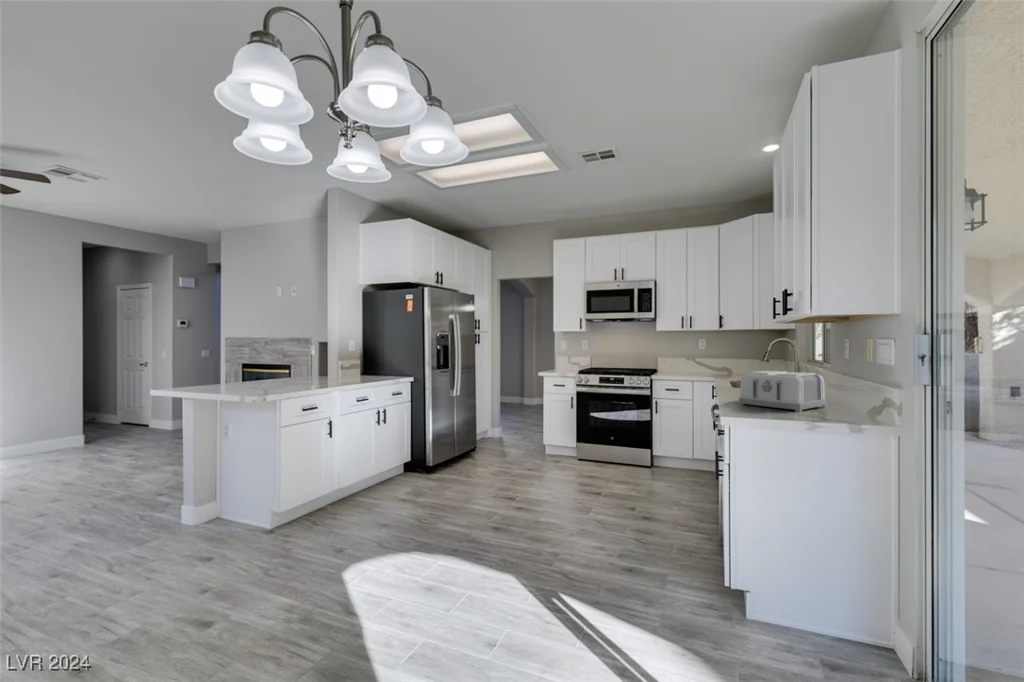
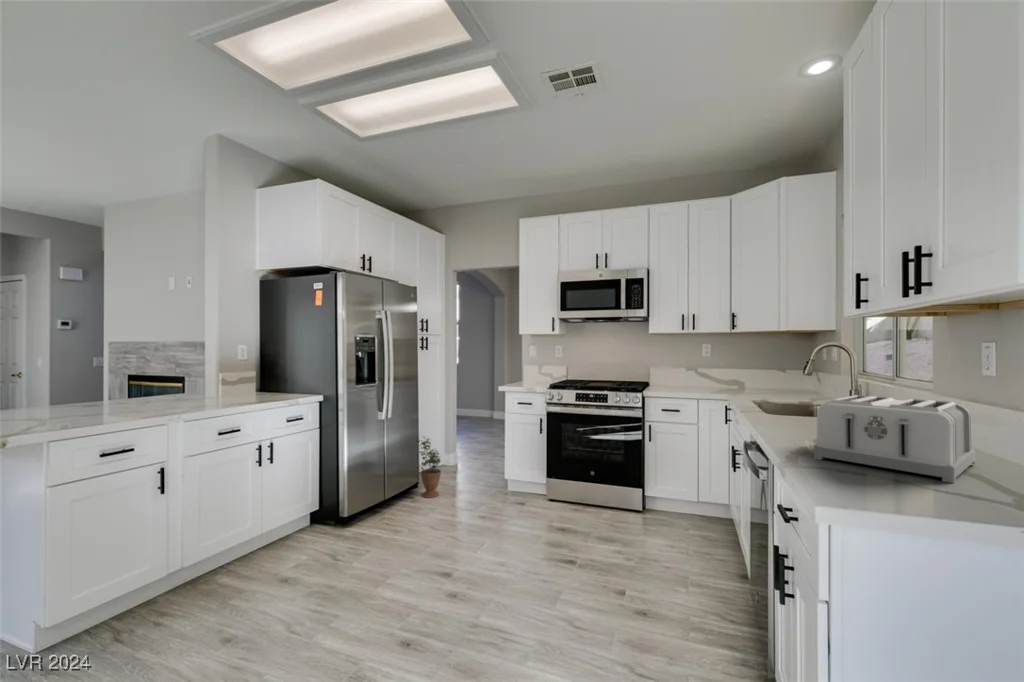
potted plant: none [474,410,494,458] -> present [417,437,441,498]

